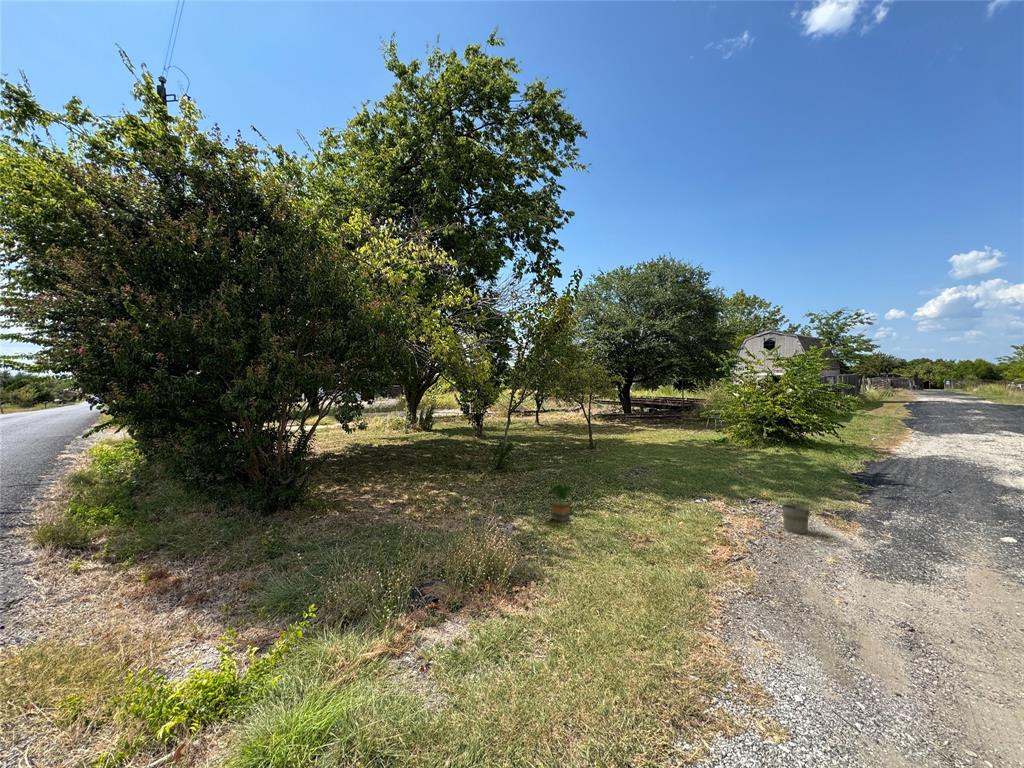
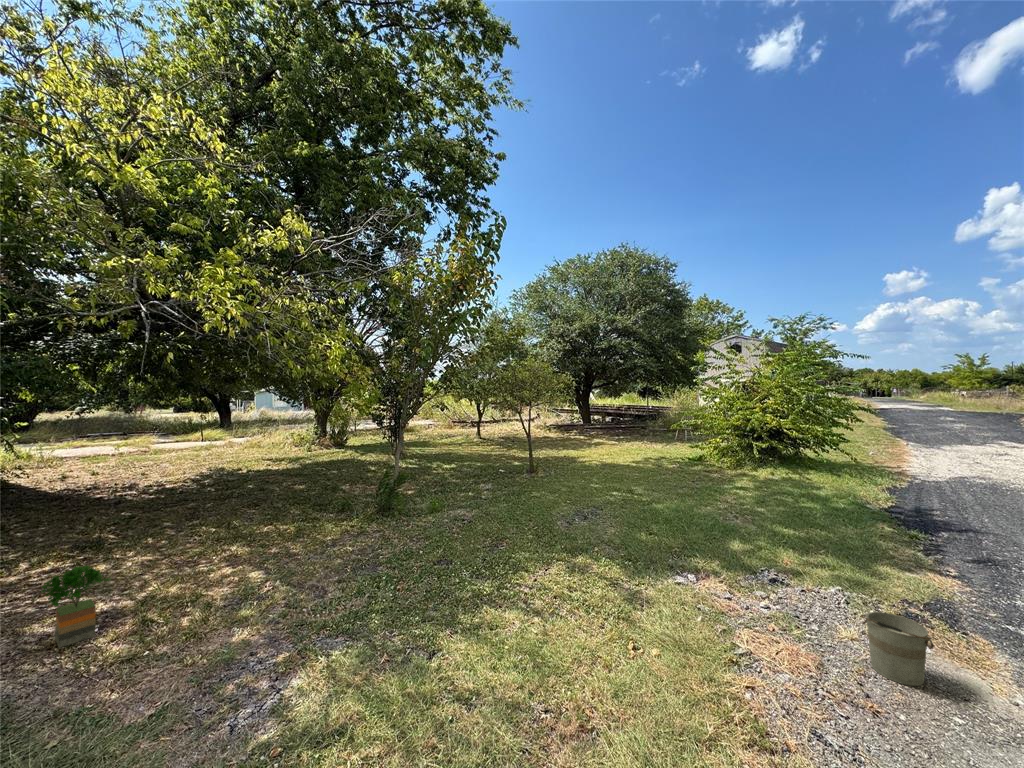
potted tree: present [552,484,573,521] -> present [41,565,110,648]

